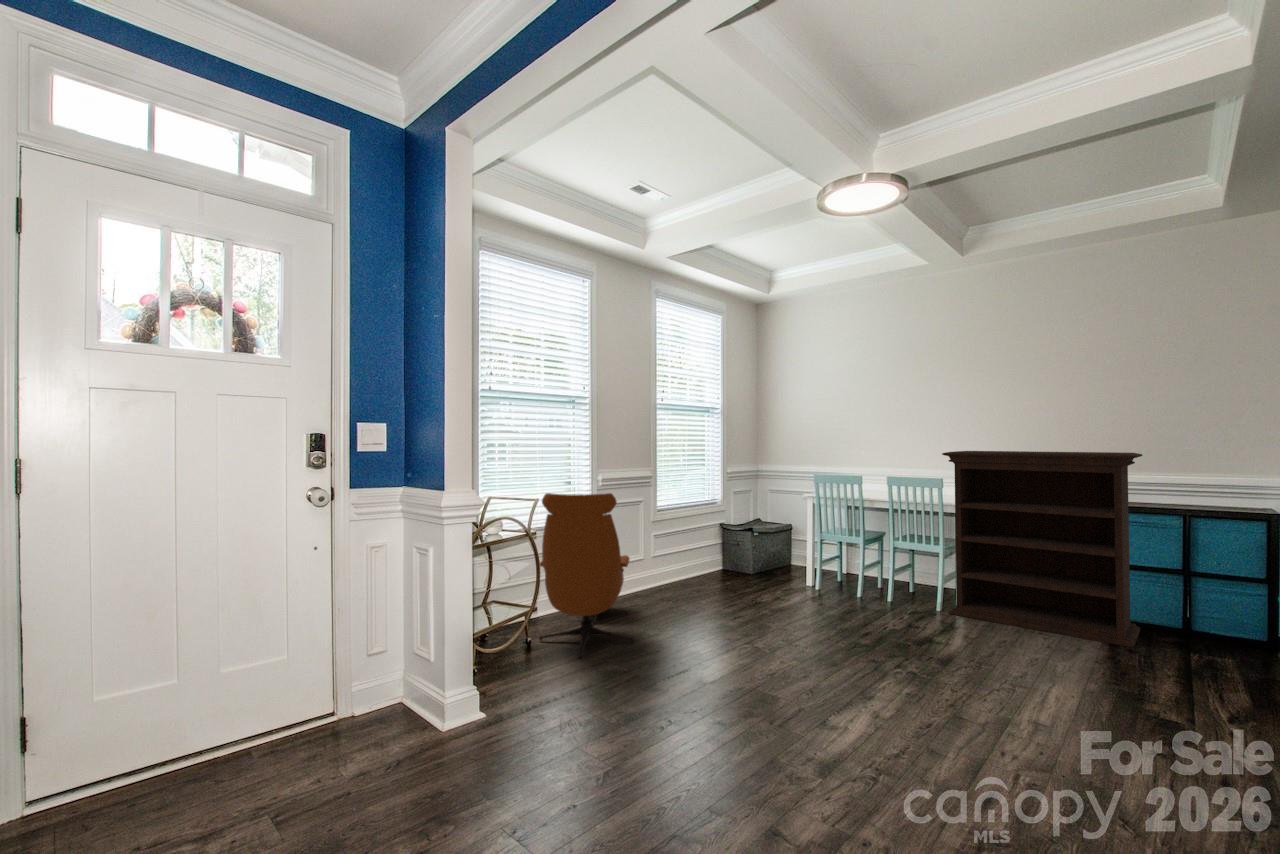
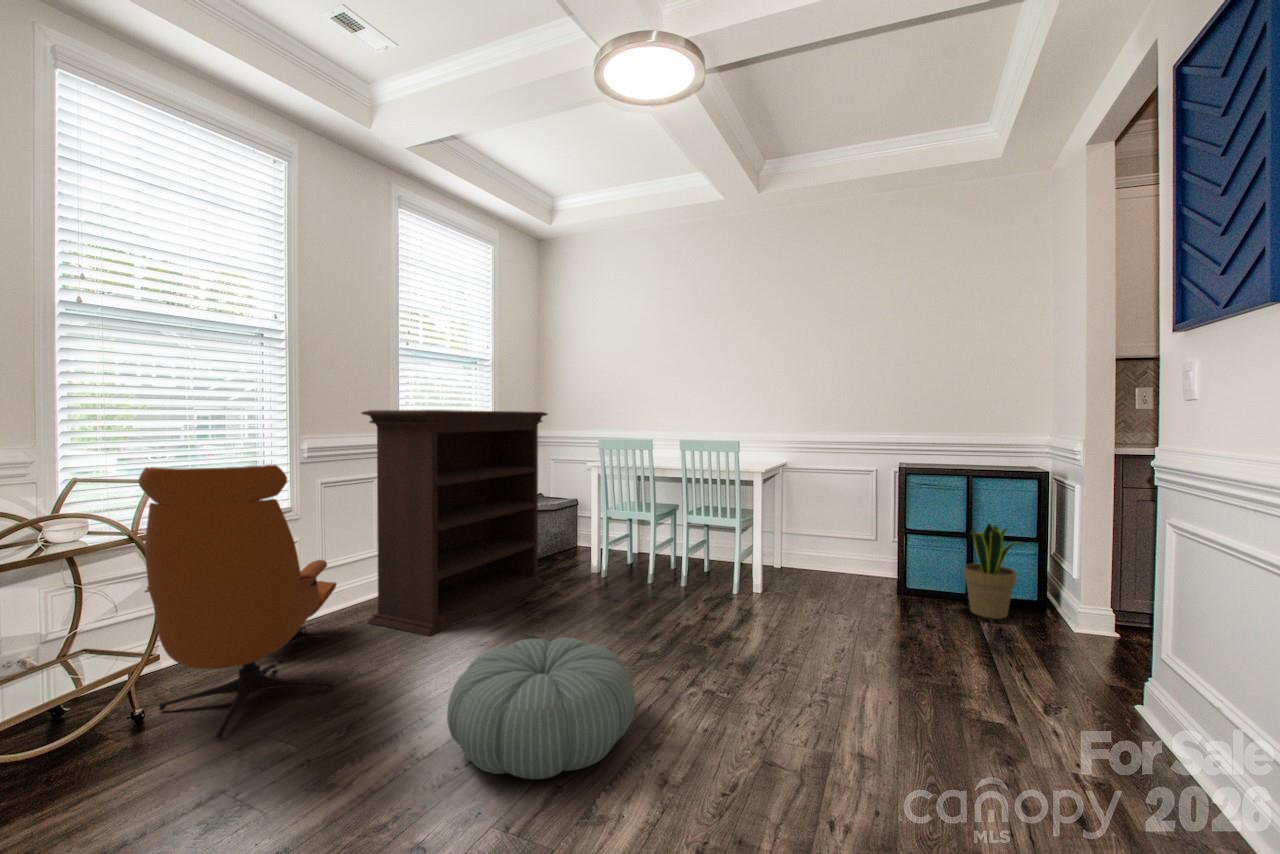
bookshelf: present [942,451,1142,648] -> present [361,410,548,636]
potted plant: none [1178,561,1245,656] -> present [963,524,1023,619]
pouf: none [717,618,844,701] -> present [447,637,635,779]

